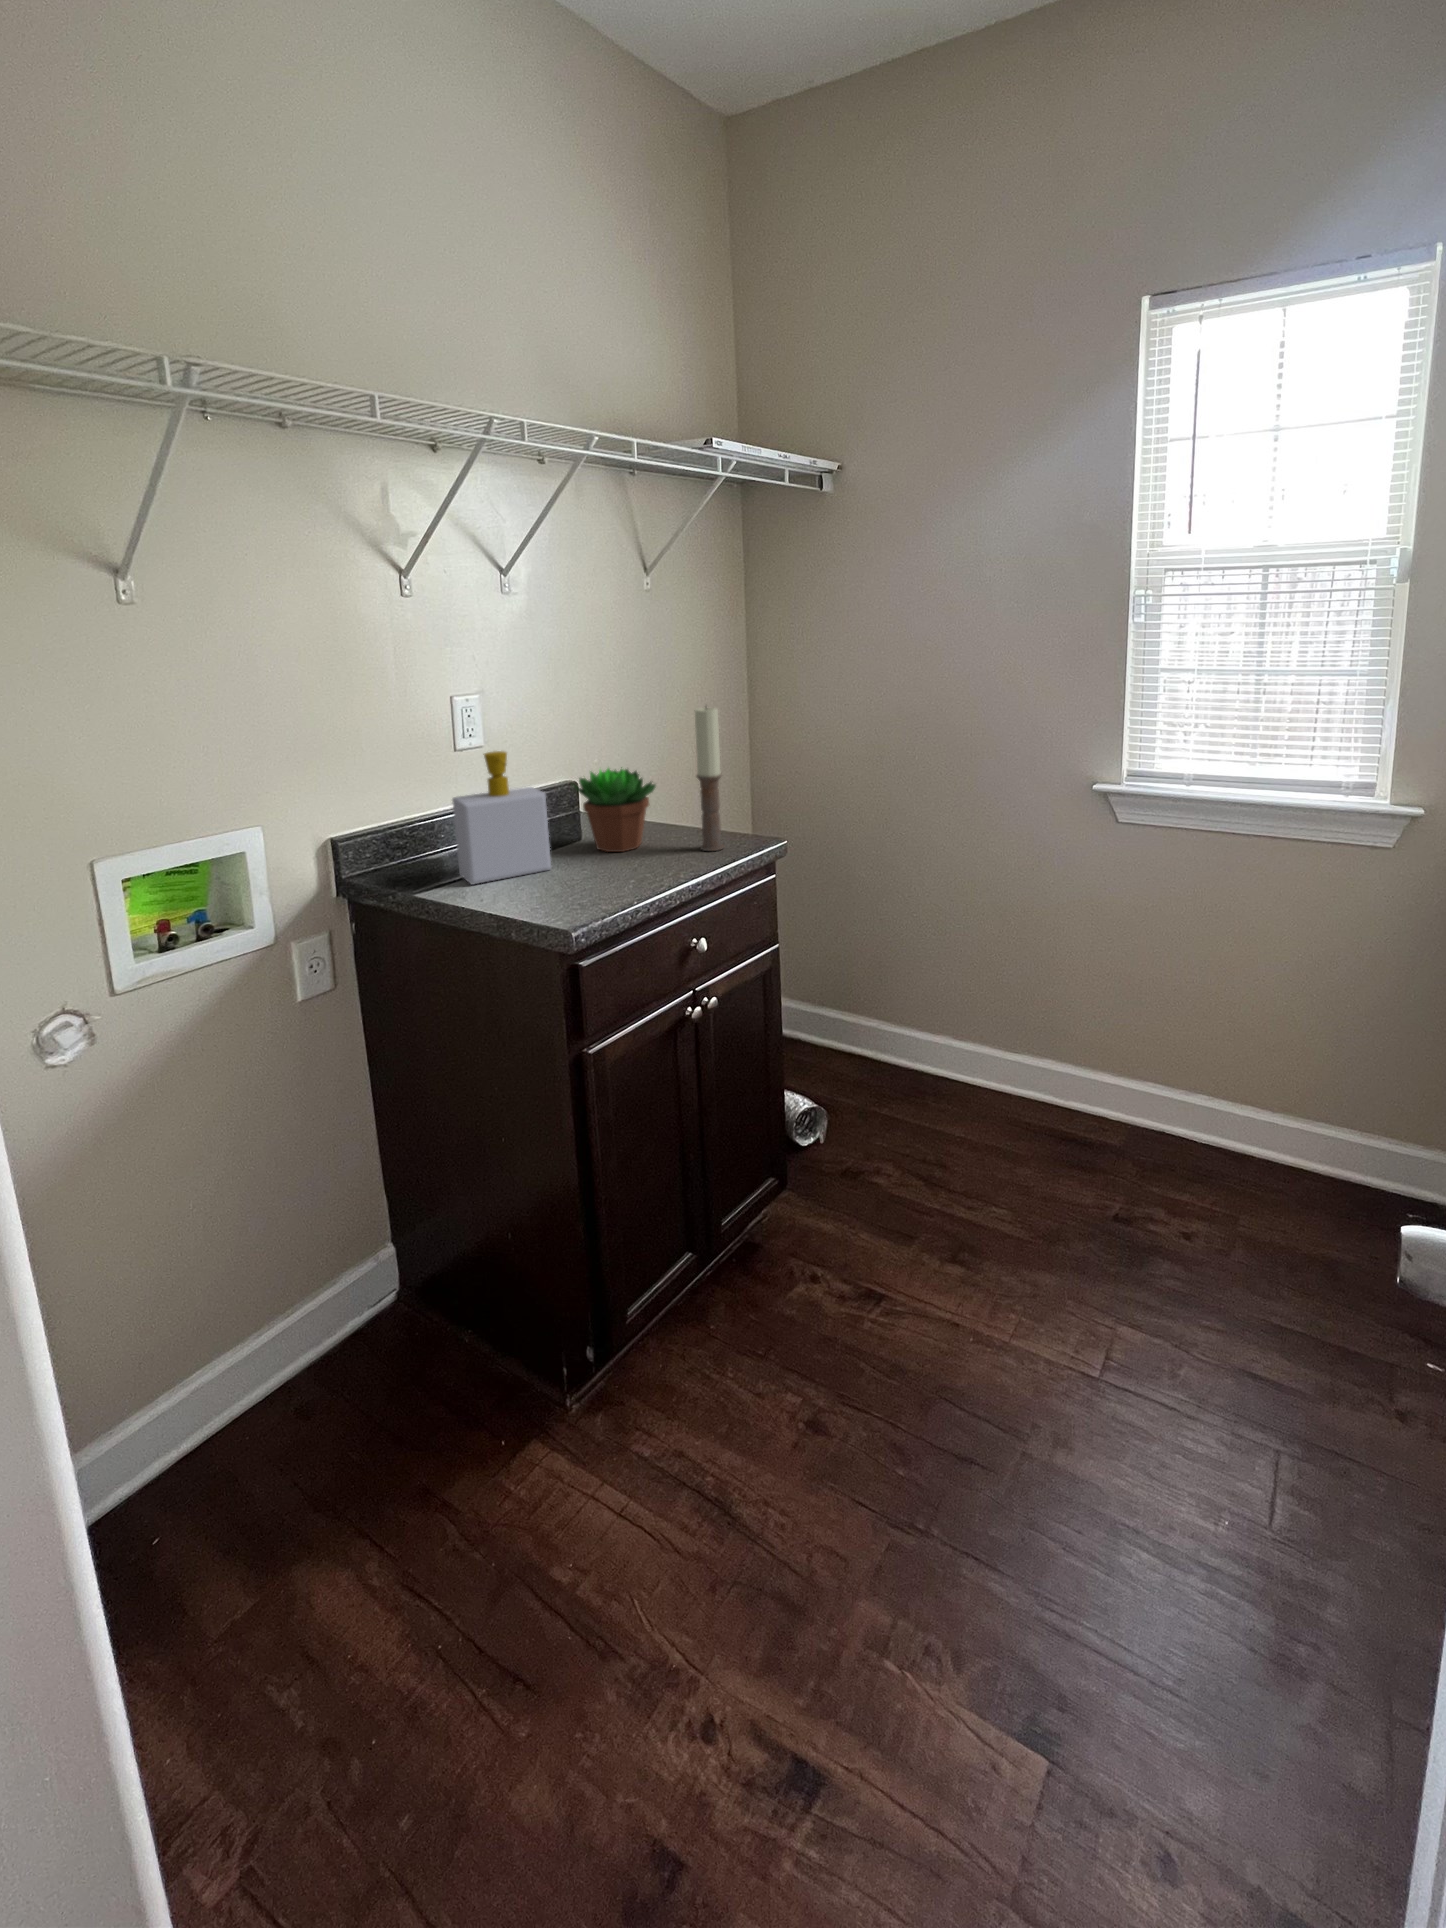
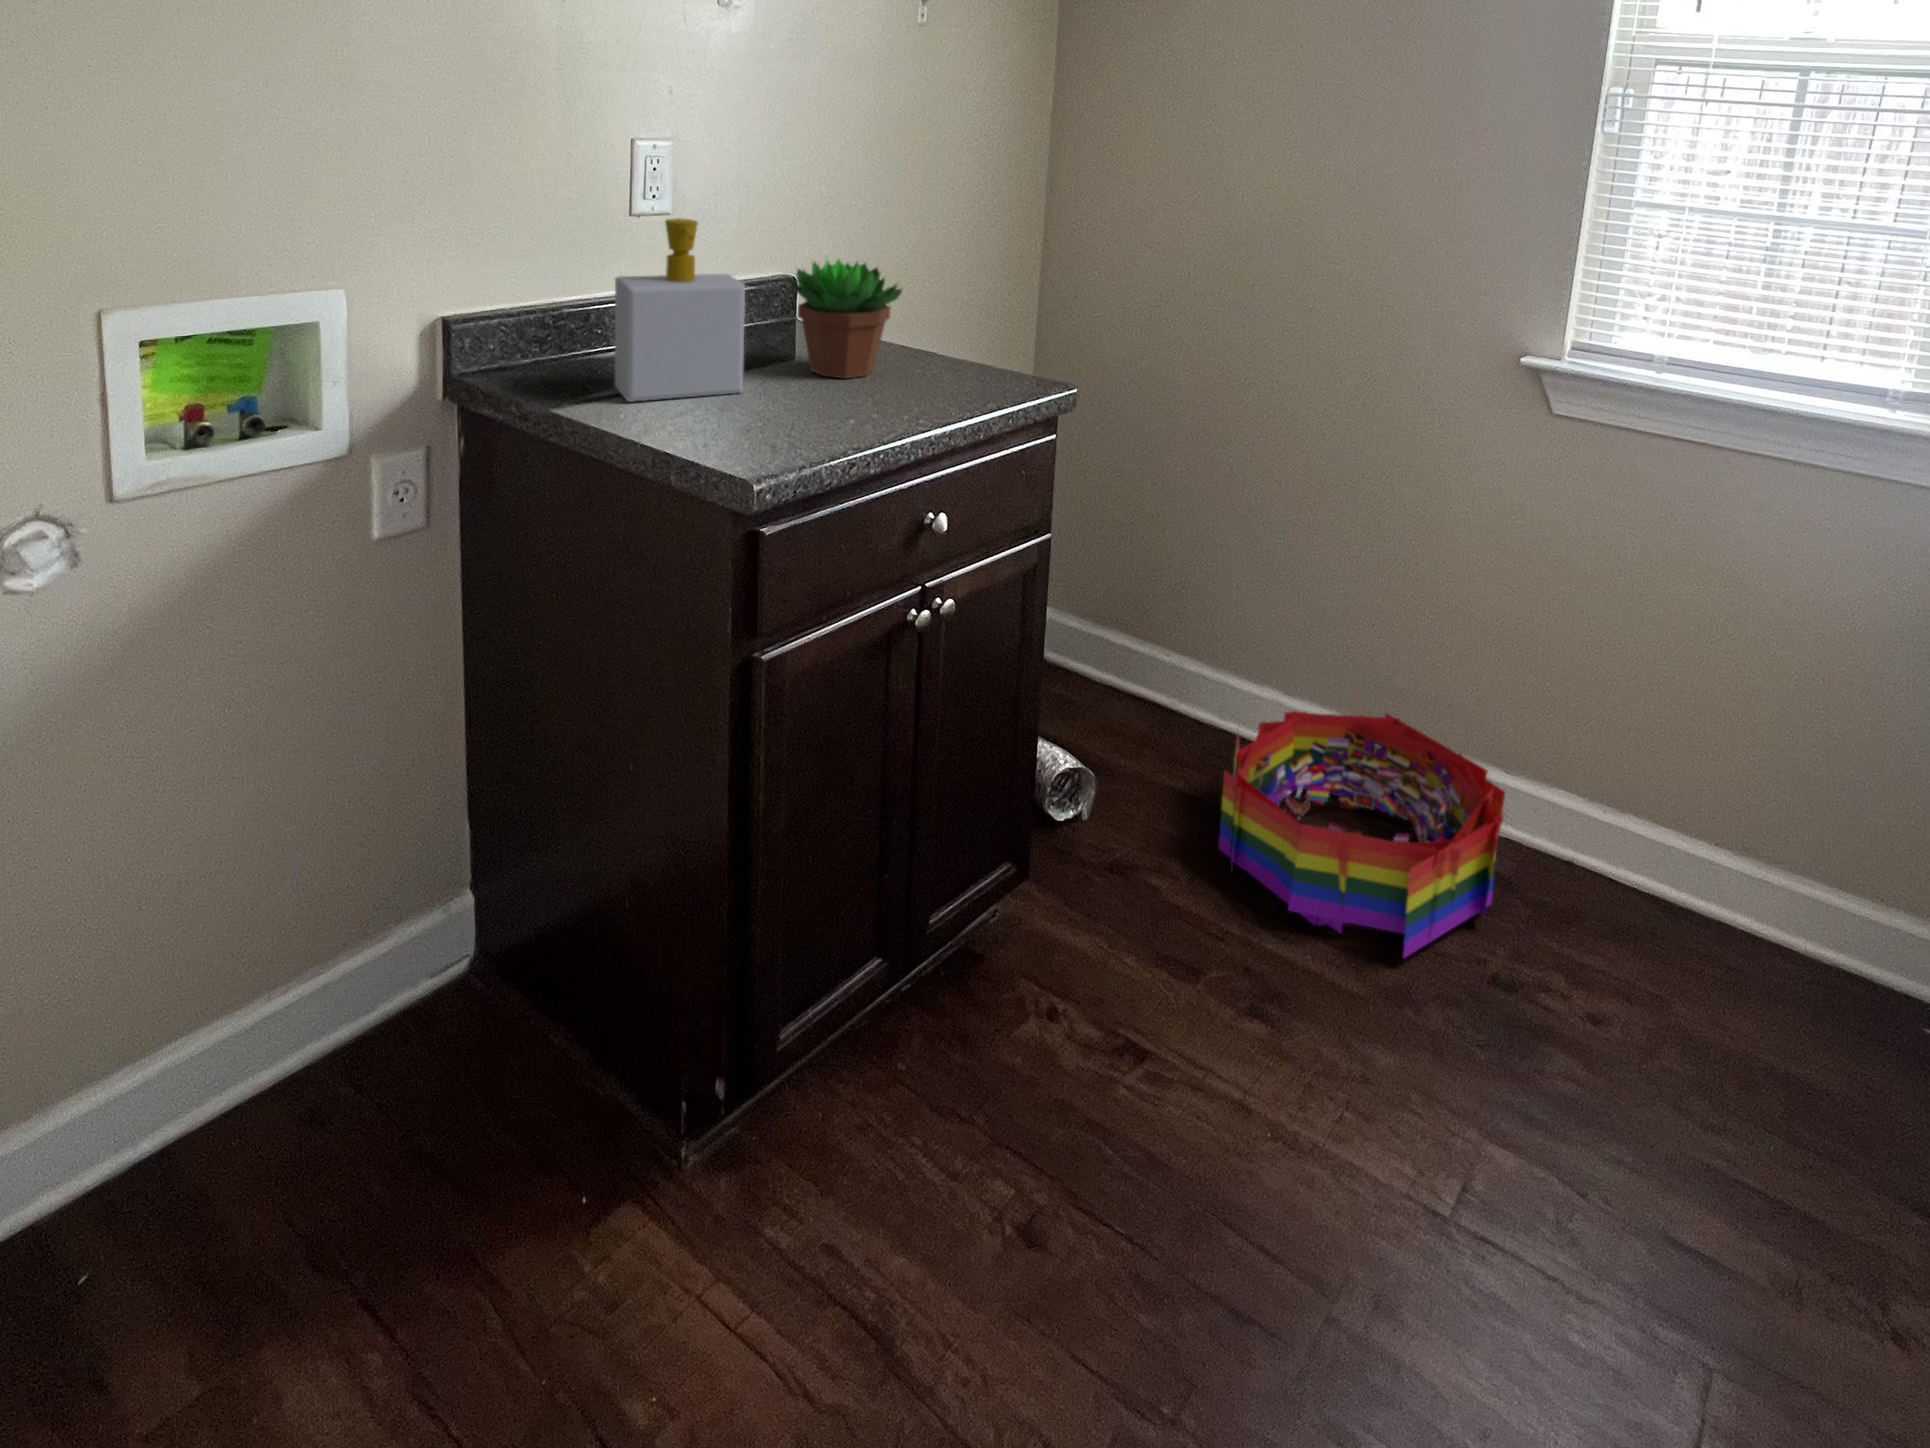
candle: present [695,707,724,851] -> none [954,184,999,391]
storage bin: none [918,1046,1115,1212] -> present [1219,711,1505,957]

